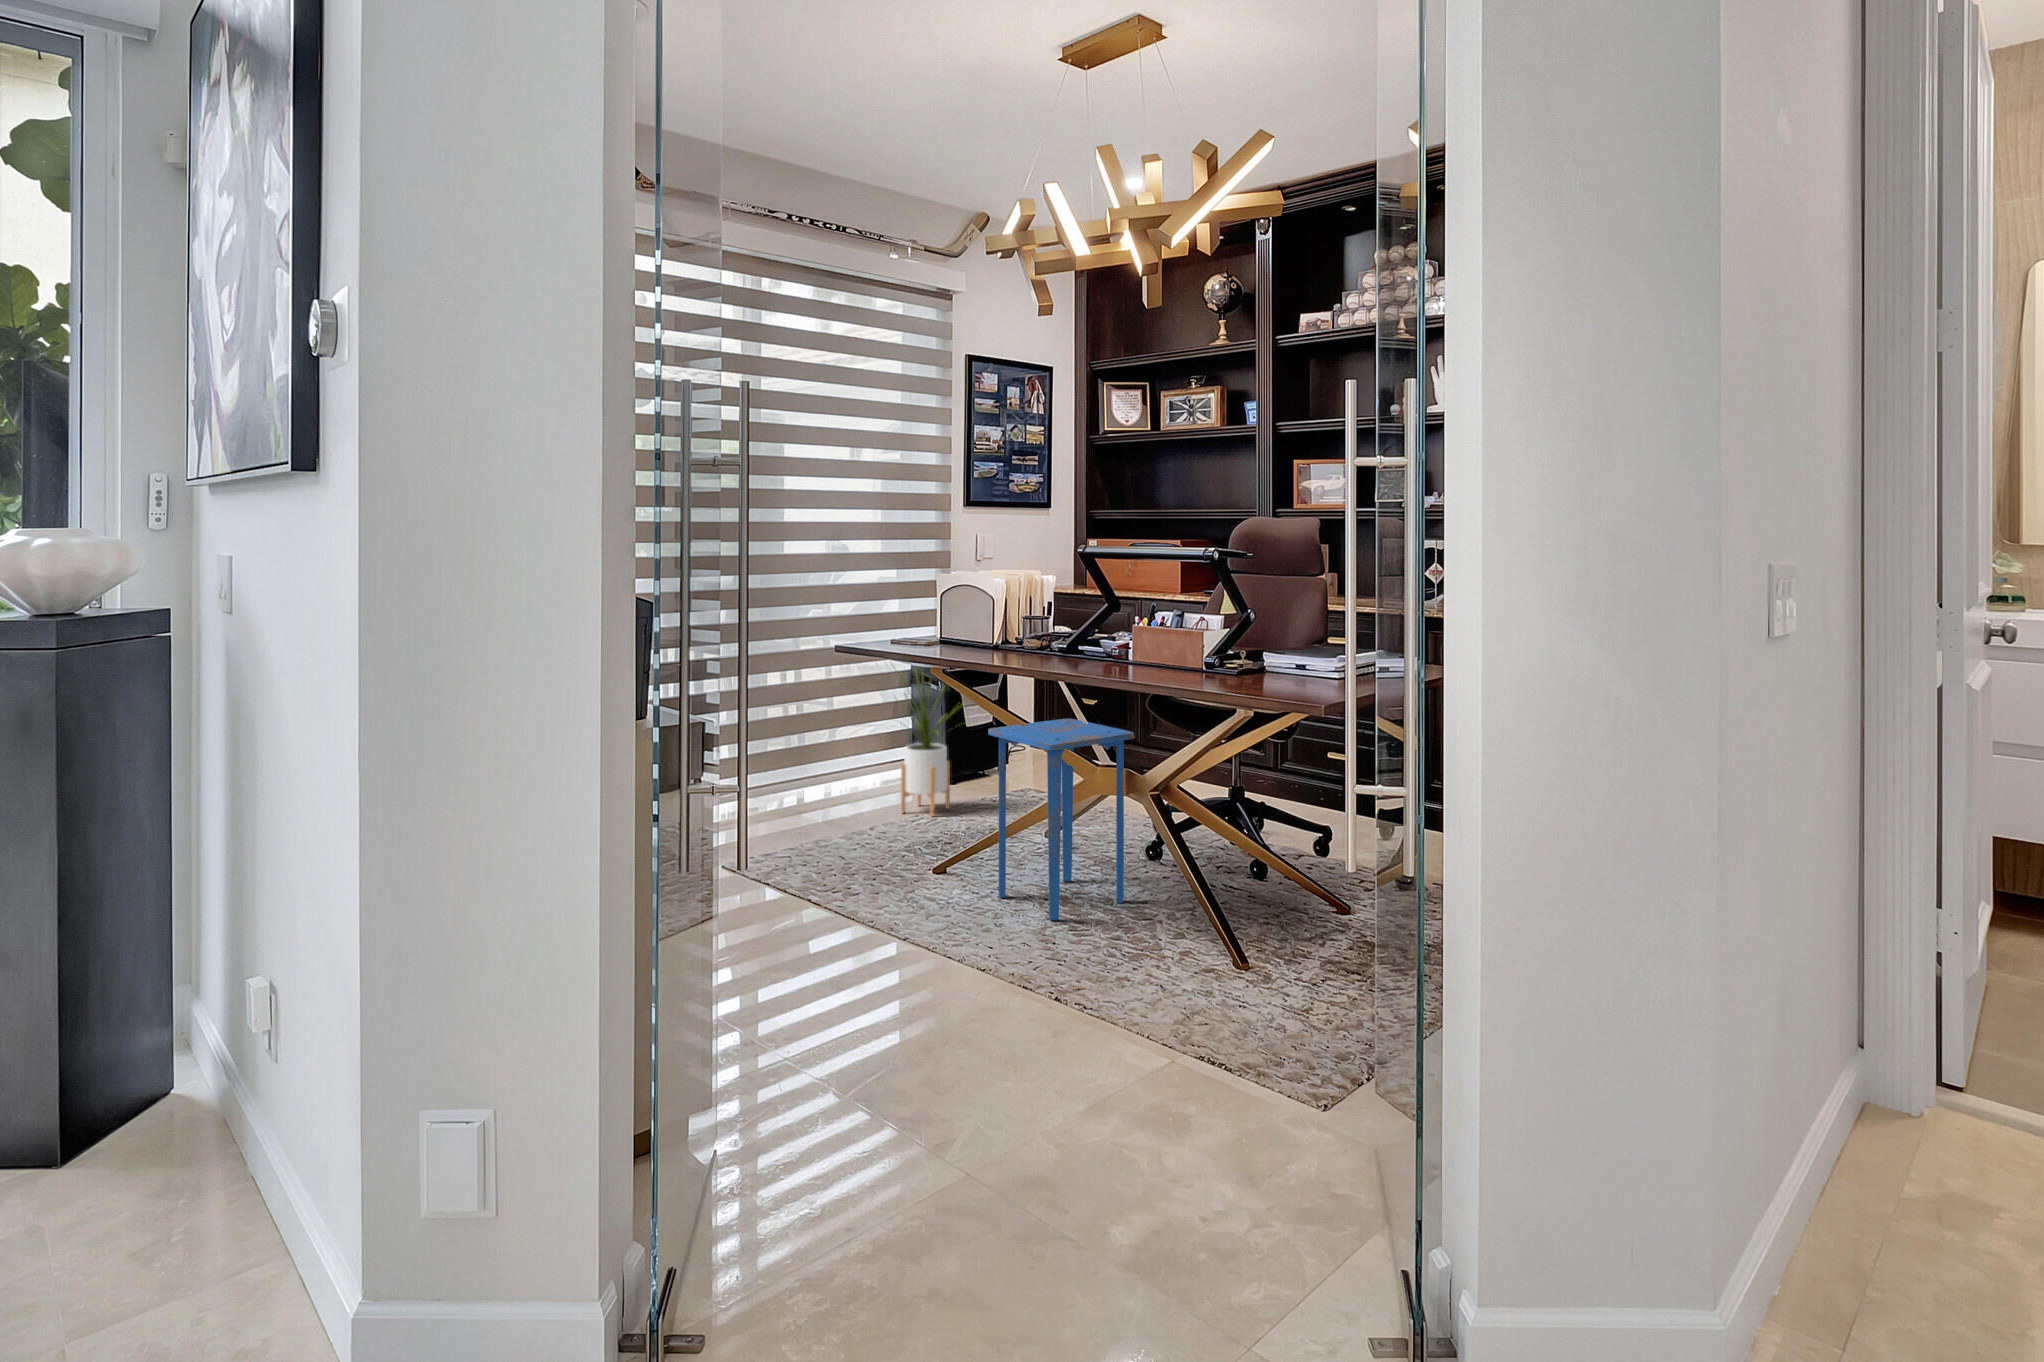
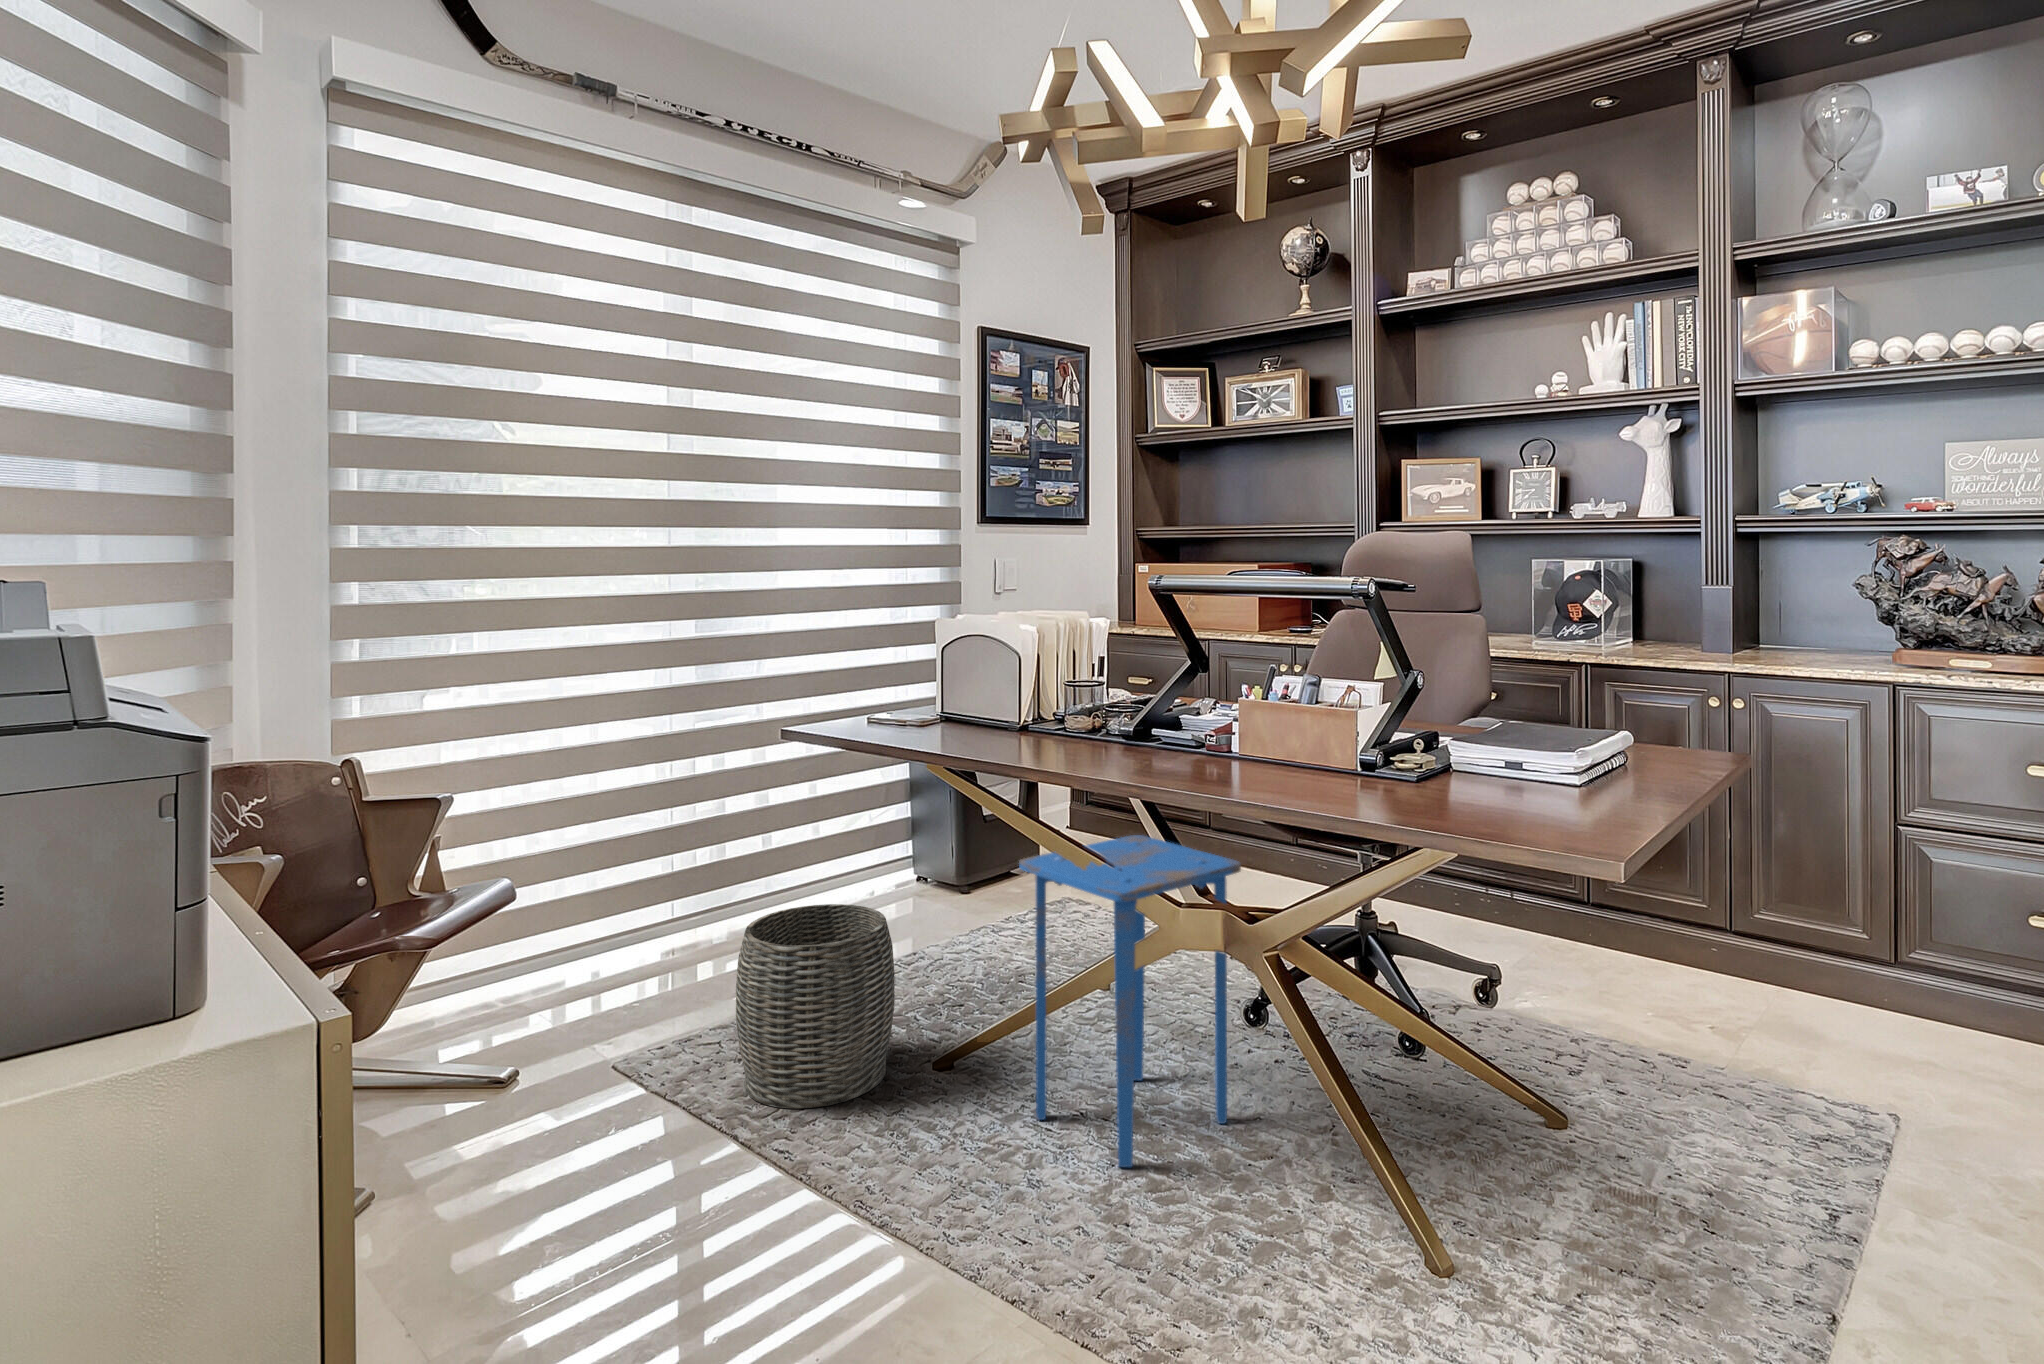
house plant: present [893,665,955,816] -> none [861,710,990,960]
woven basket: none [804,764,907,888] -> present [736,904,895,1108]

